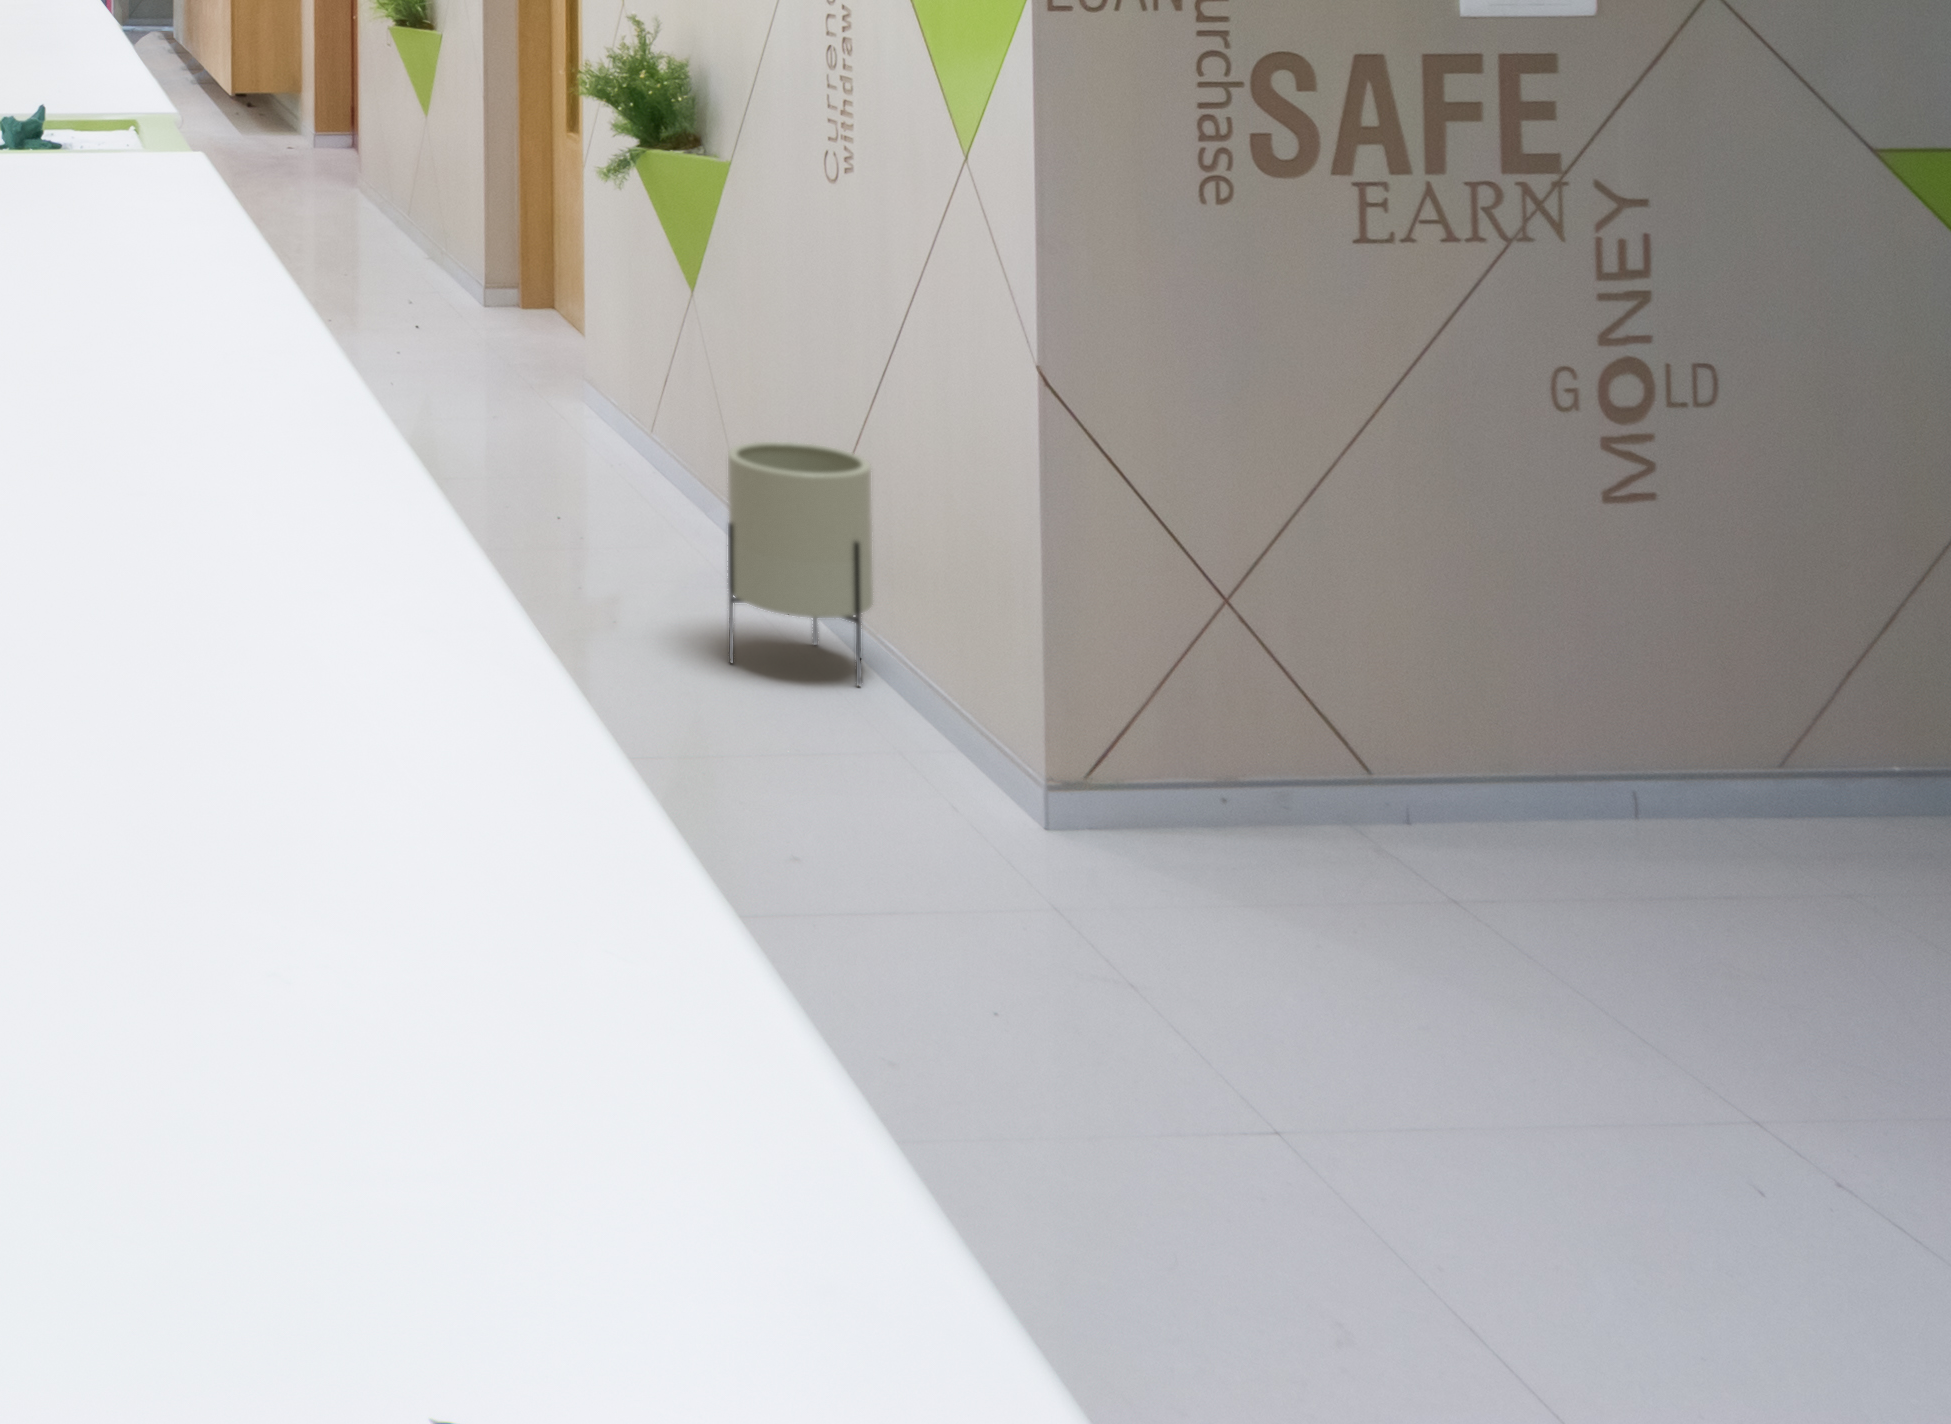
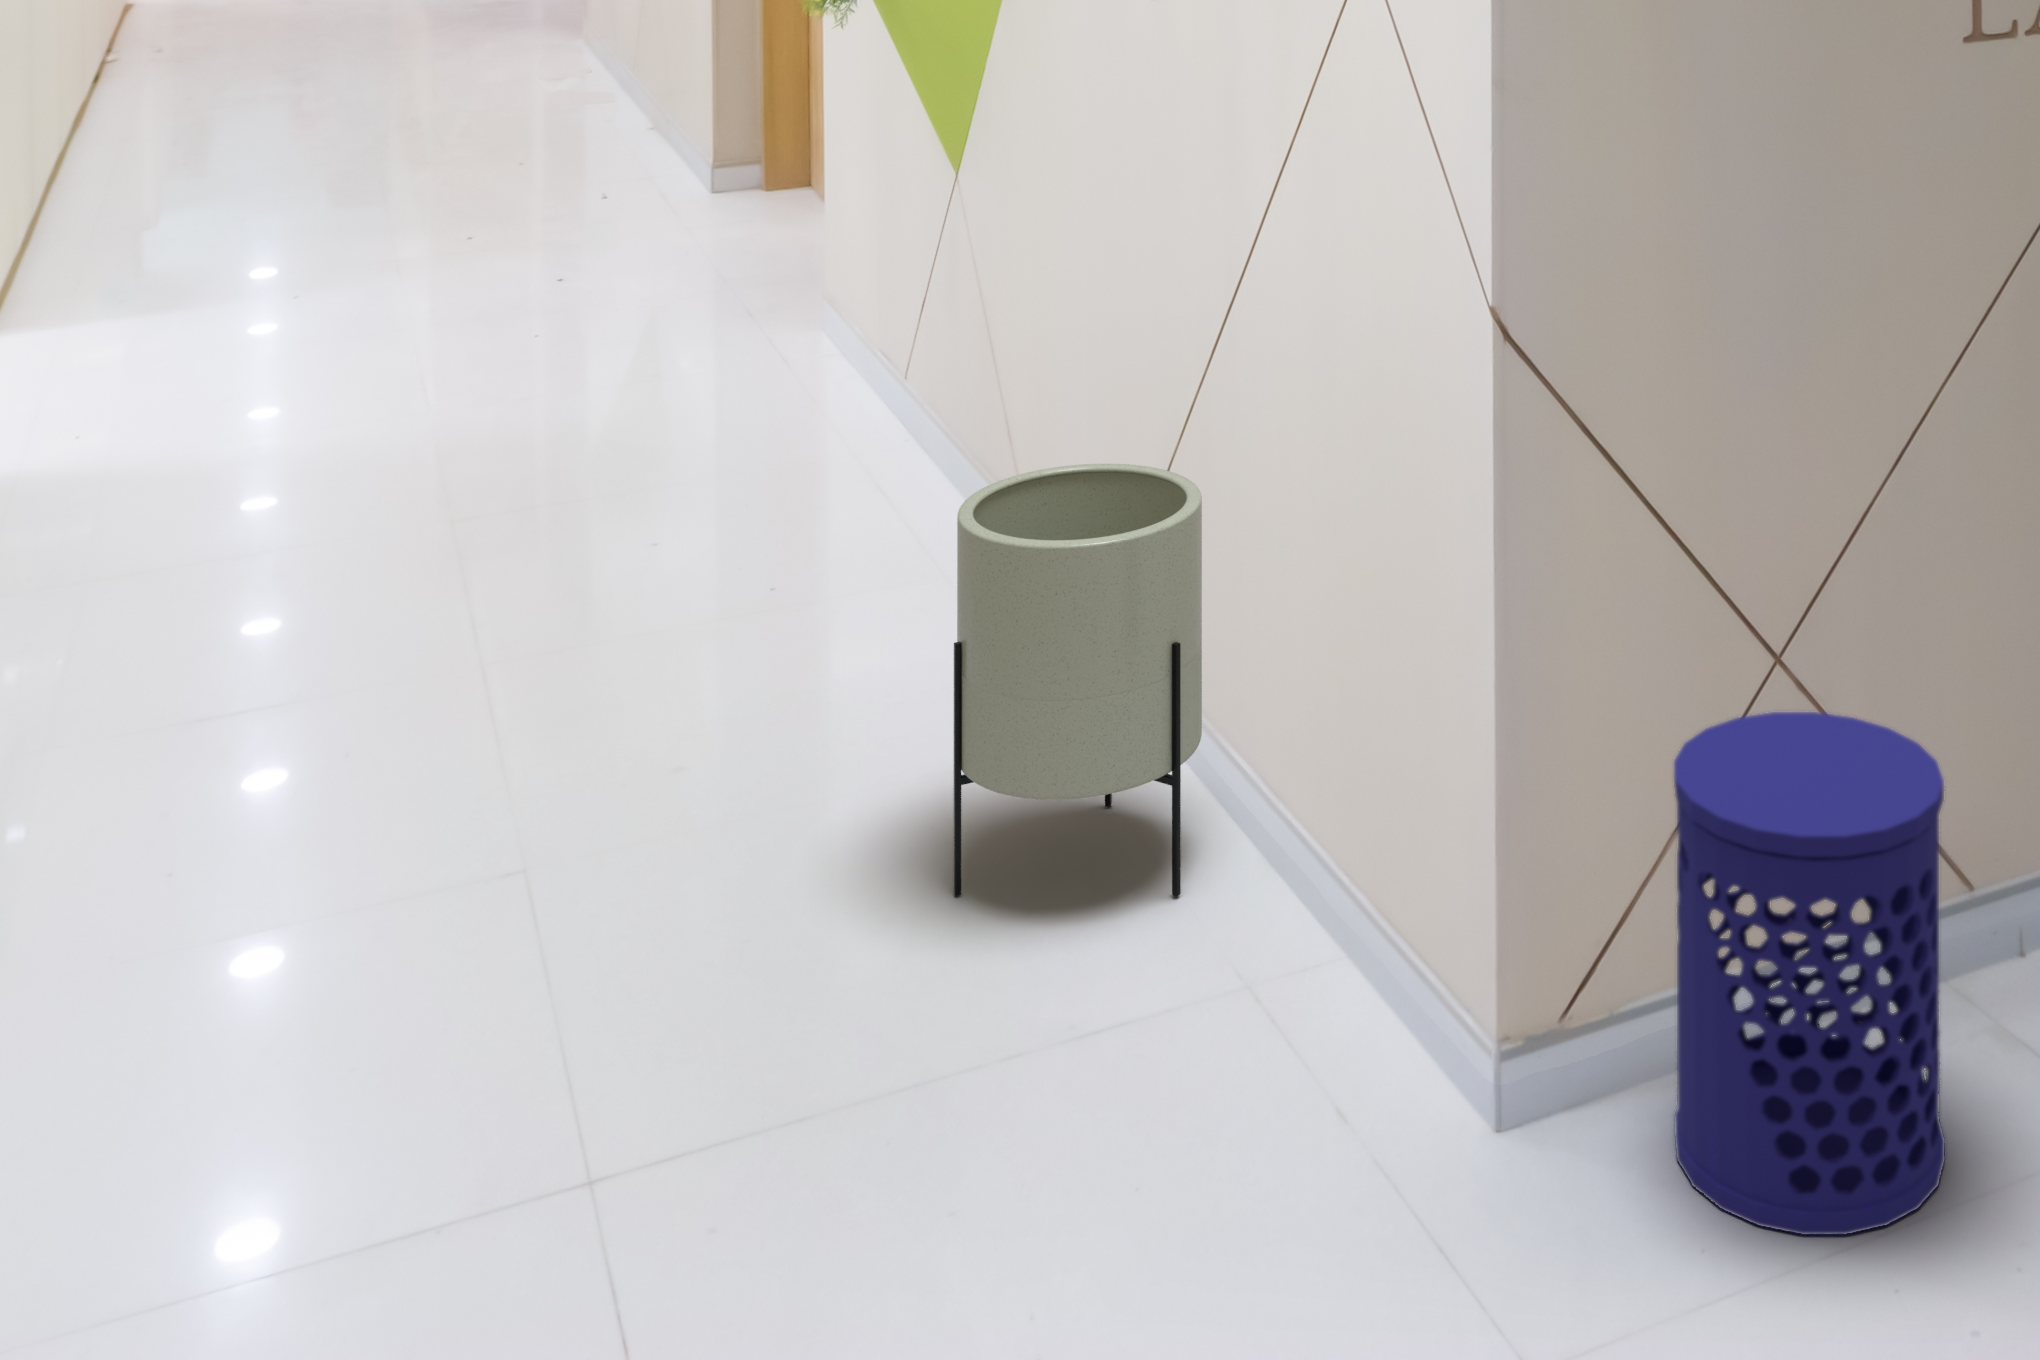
waste bin: none [1147,607,1320,874] -> present [1674,712,1945,1235]

